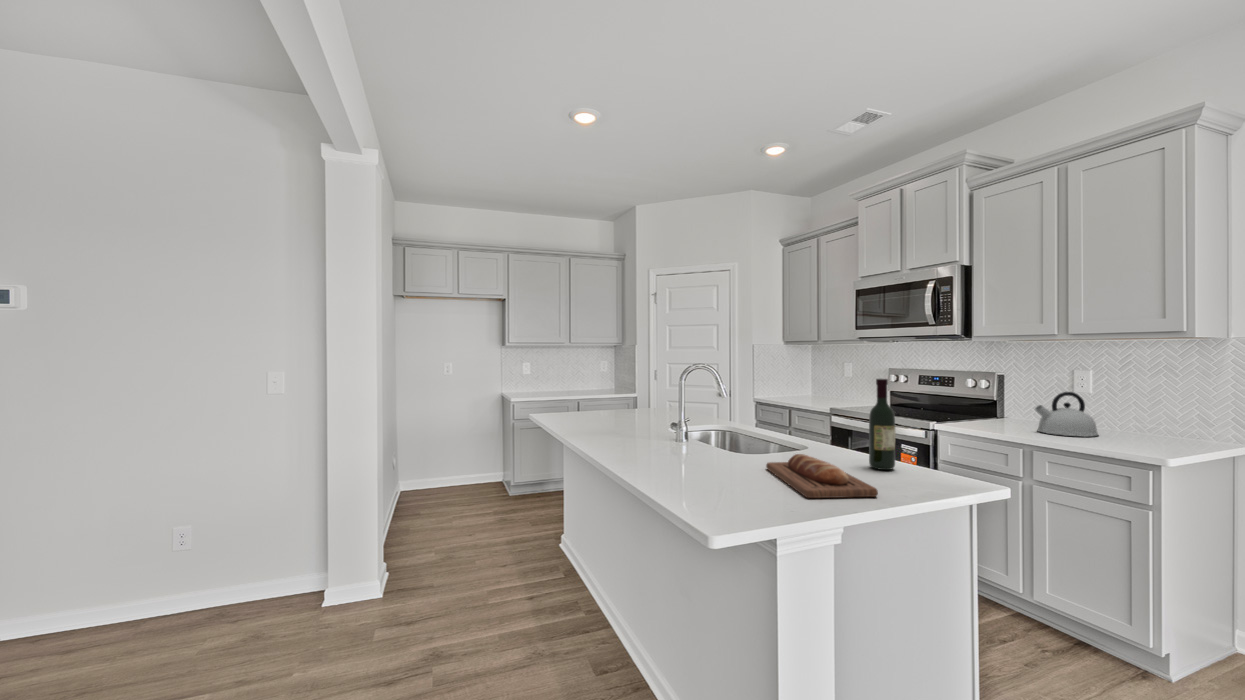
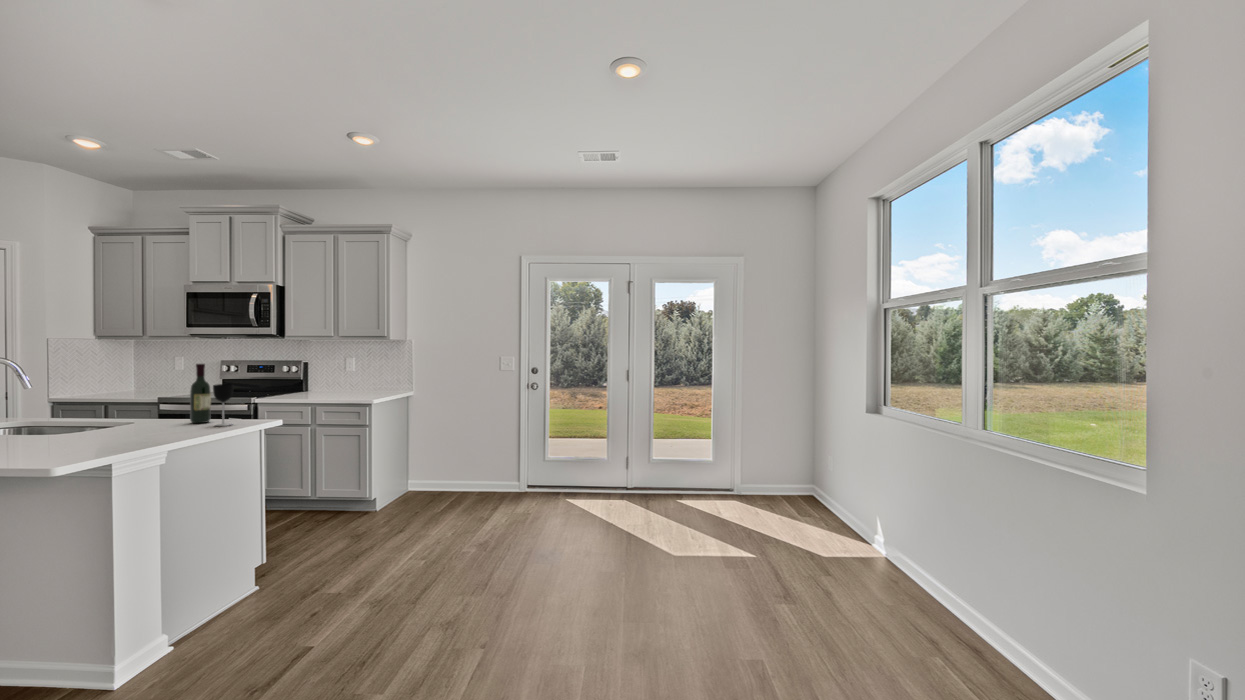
kettle: present [1035,392,1098,437] -> none [320,370,354,396]
wine glass: none [901,414,931,485] -> present [213,384,234,426]
bread loaf: present [766,454,878,498] -> none [95,419,193,441]

